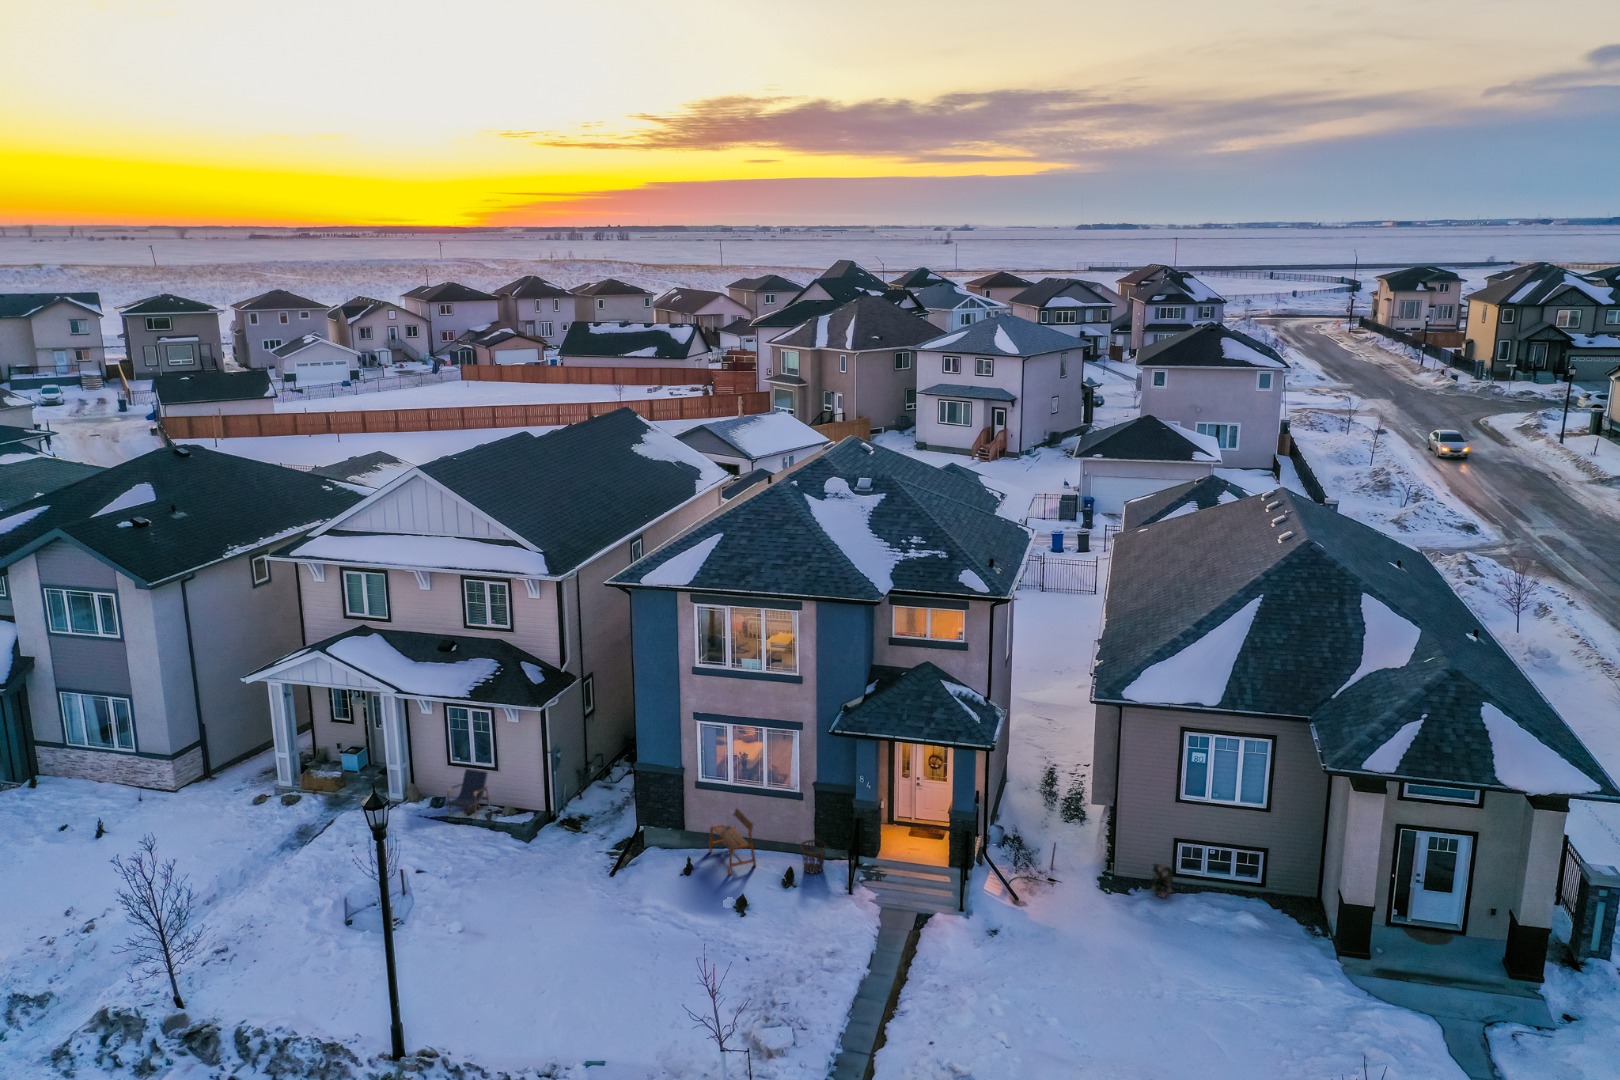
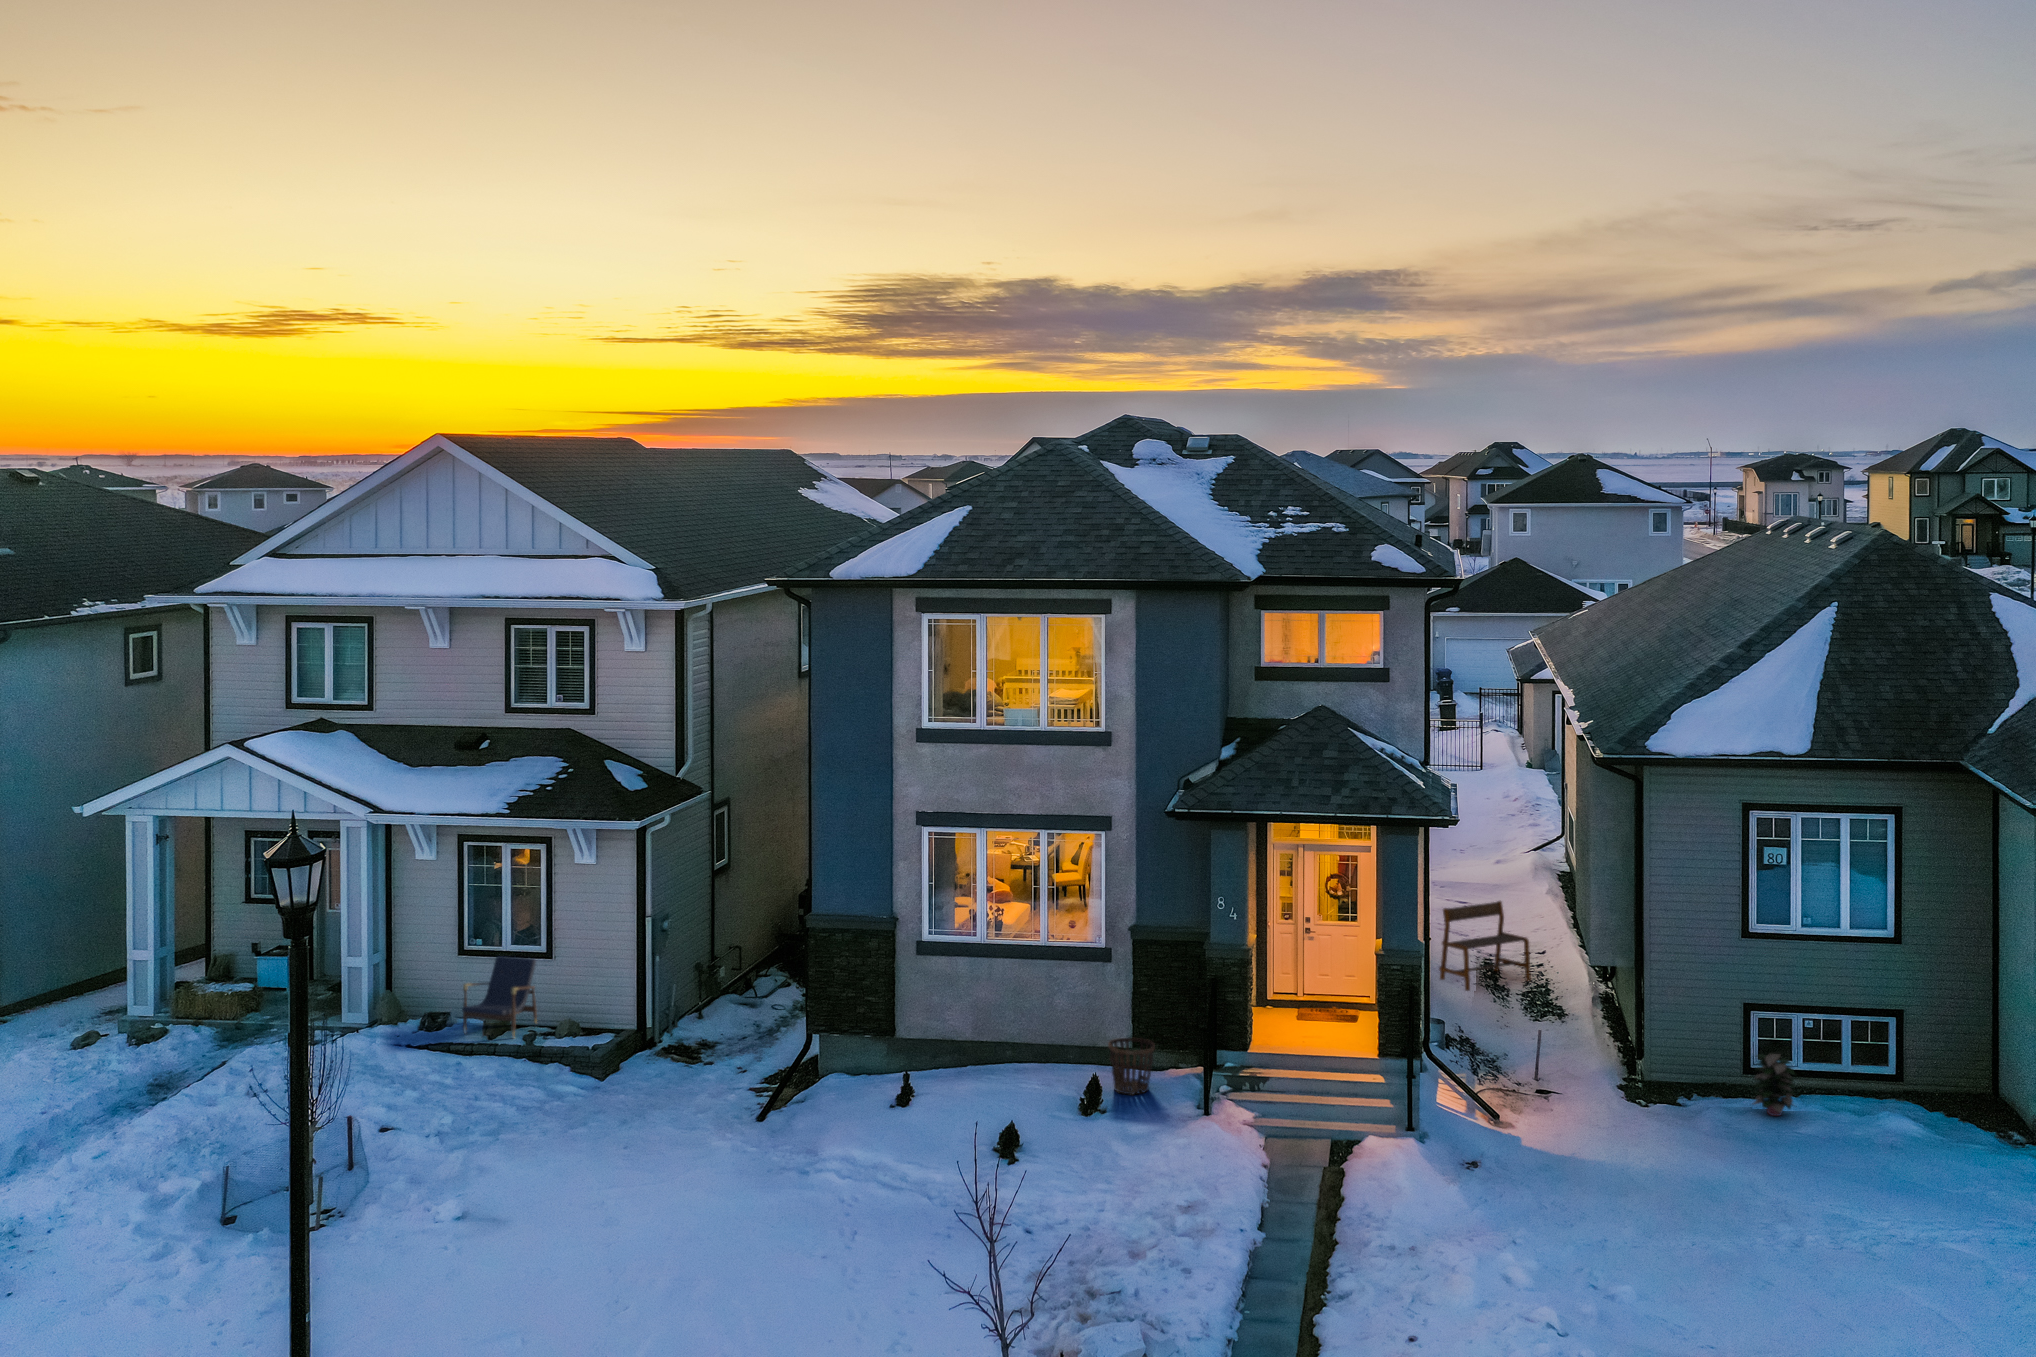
bench: present [709,808,756,874] -> present [1439,901,1531,991]

